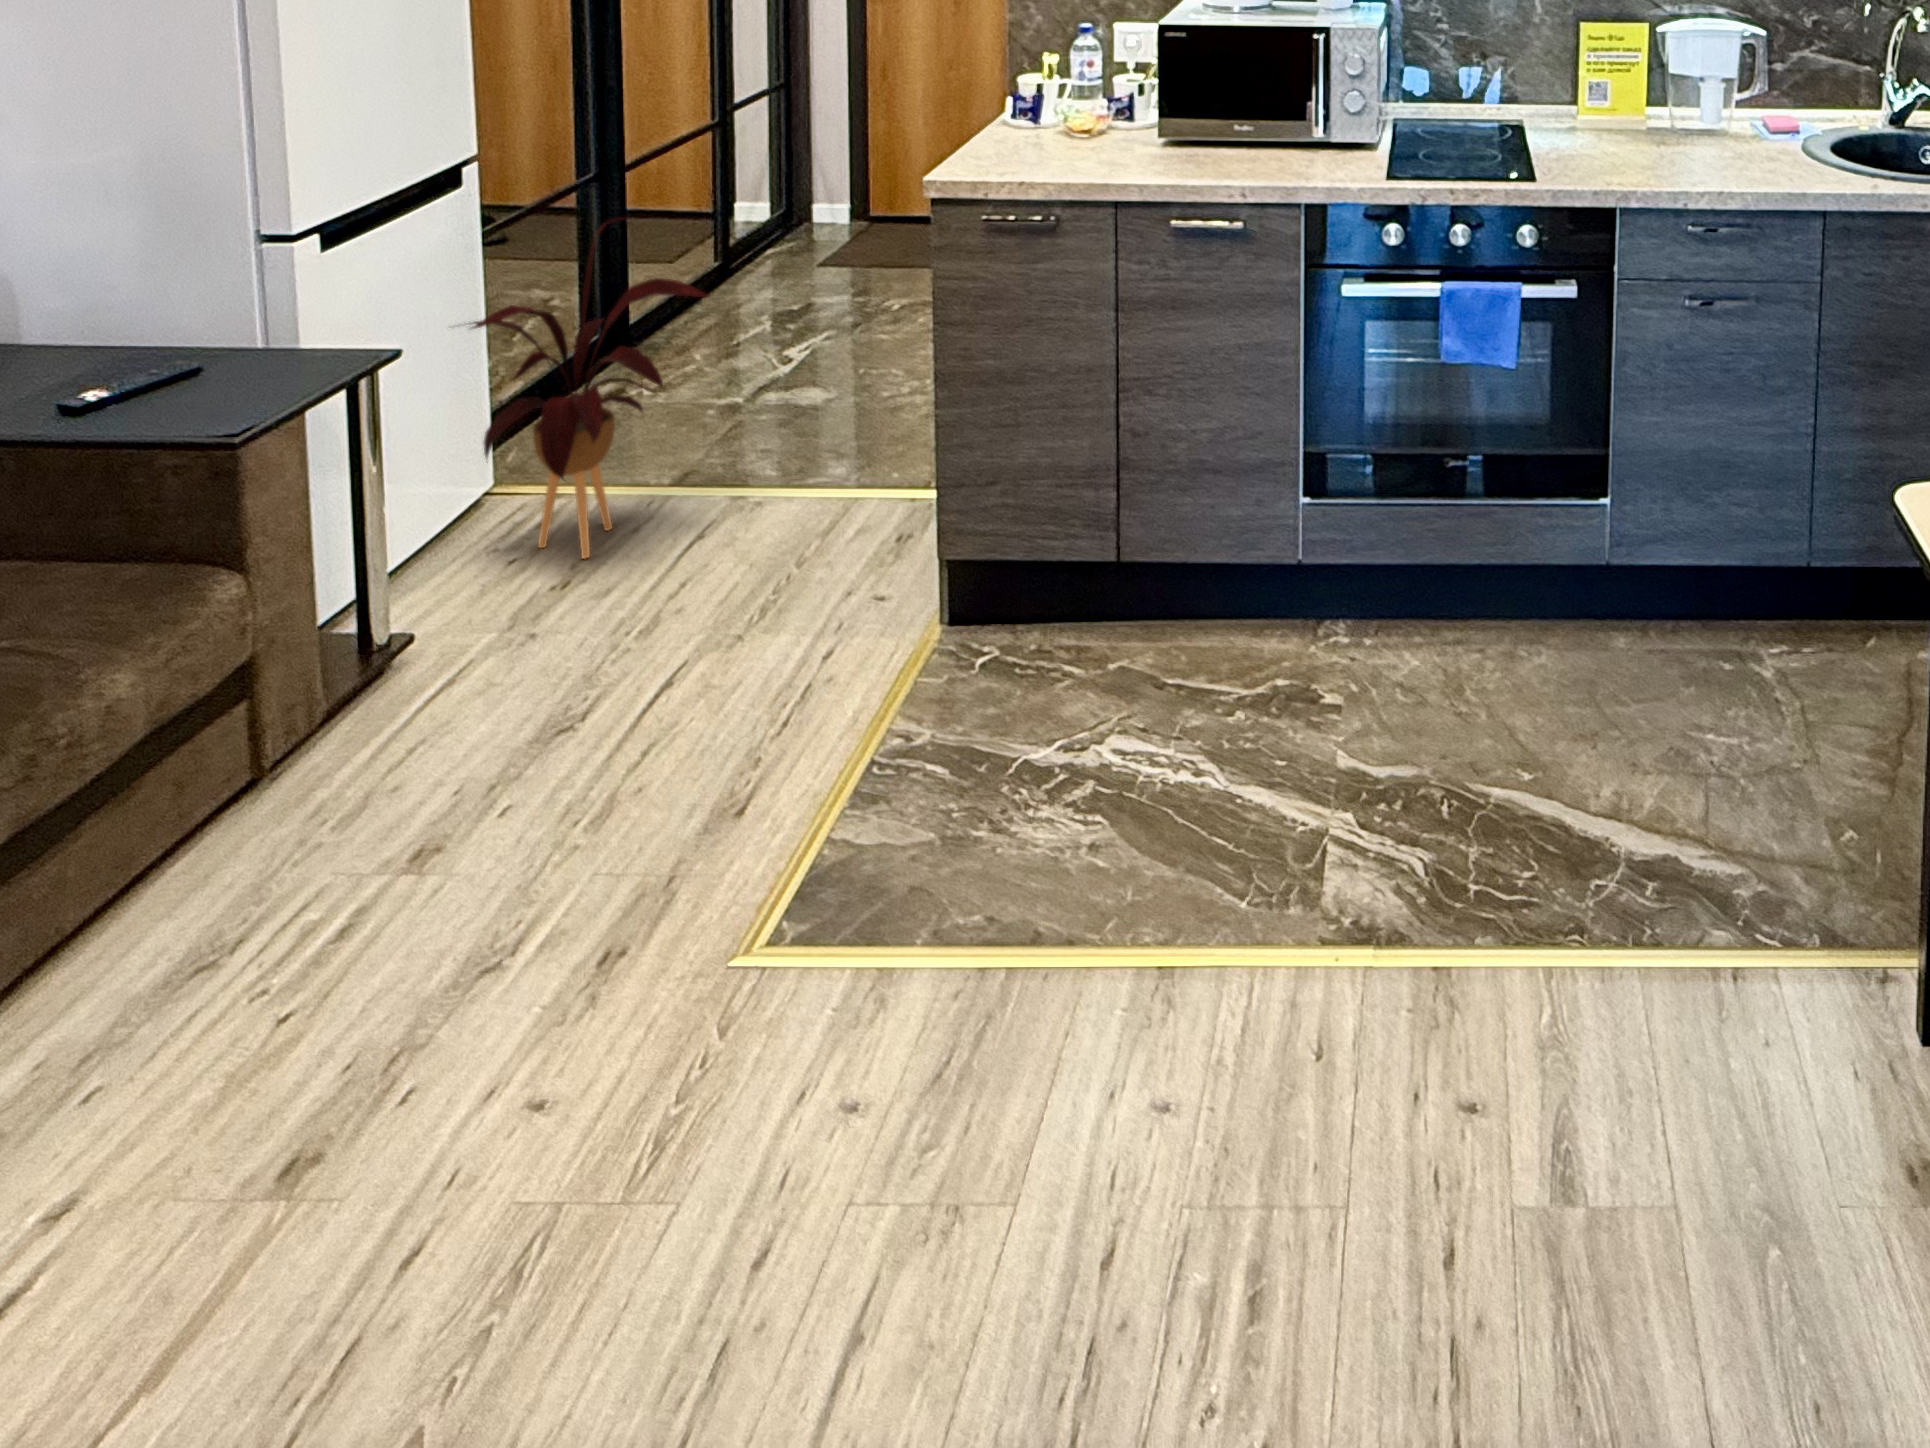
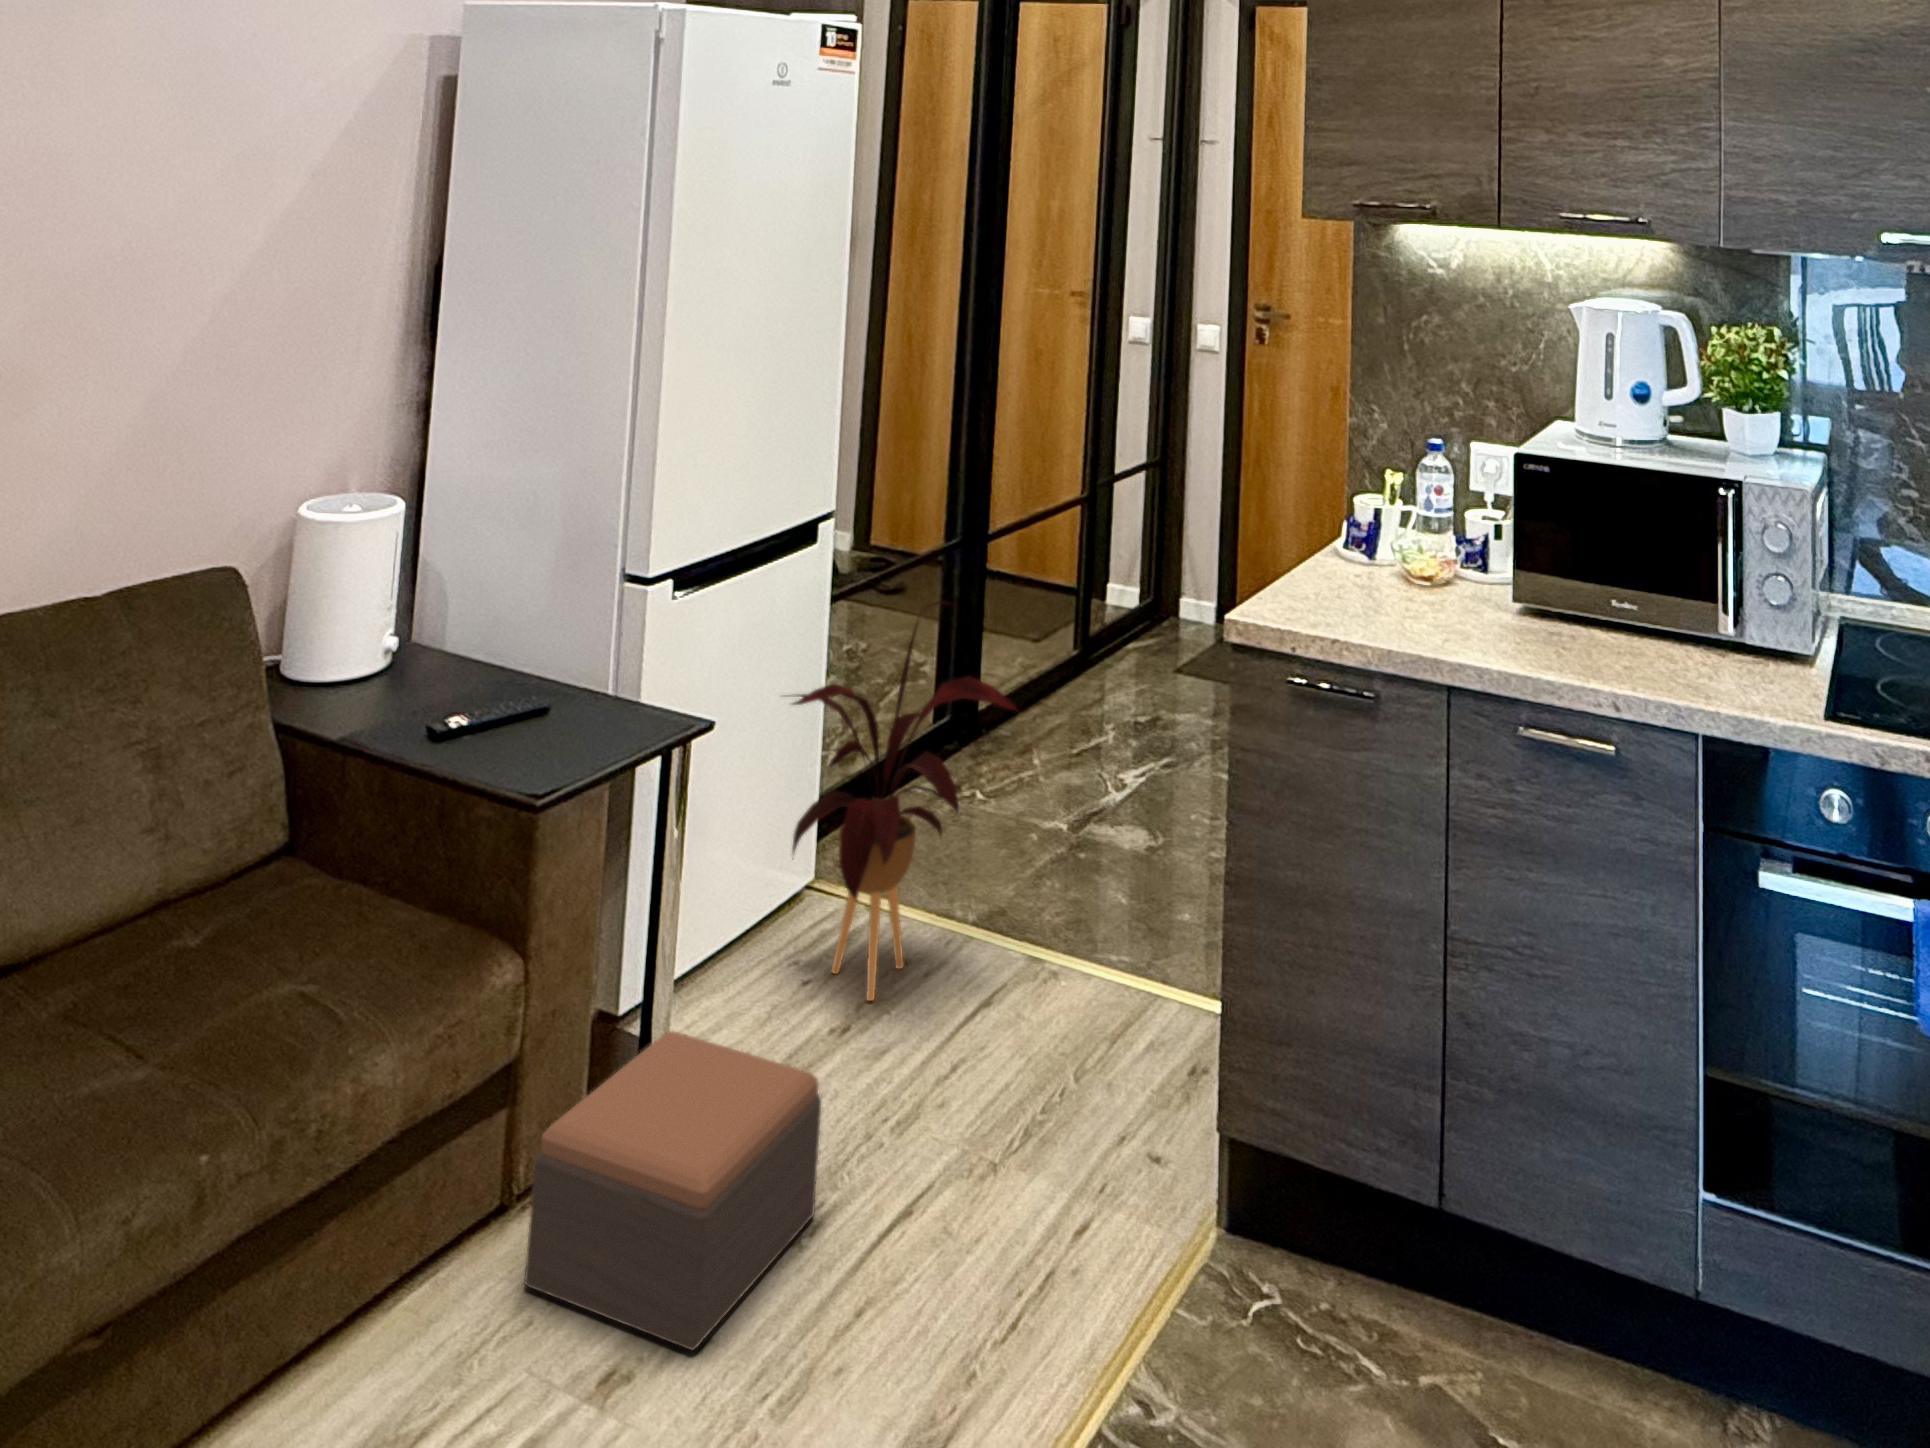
footstool: none [285,603,578,831] -> present [525,1031,821,1351]

